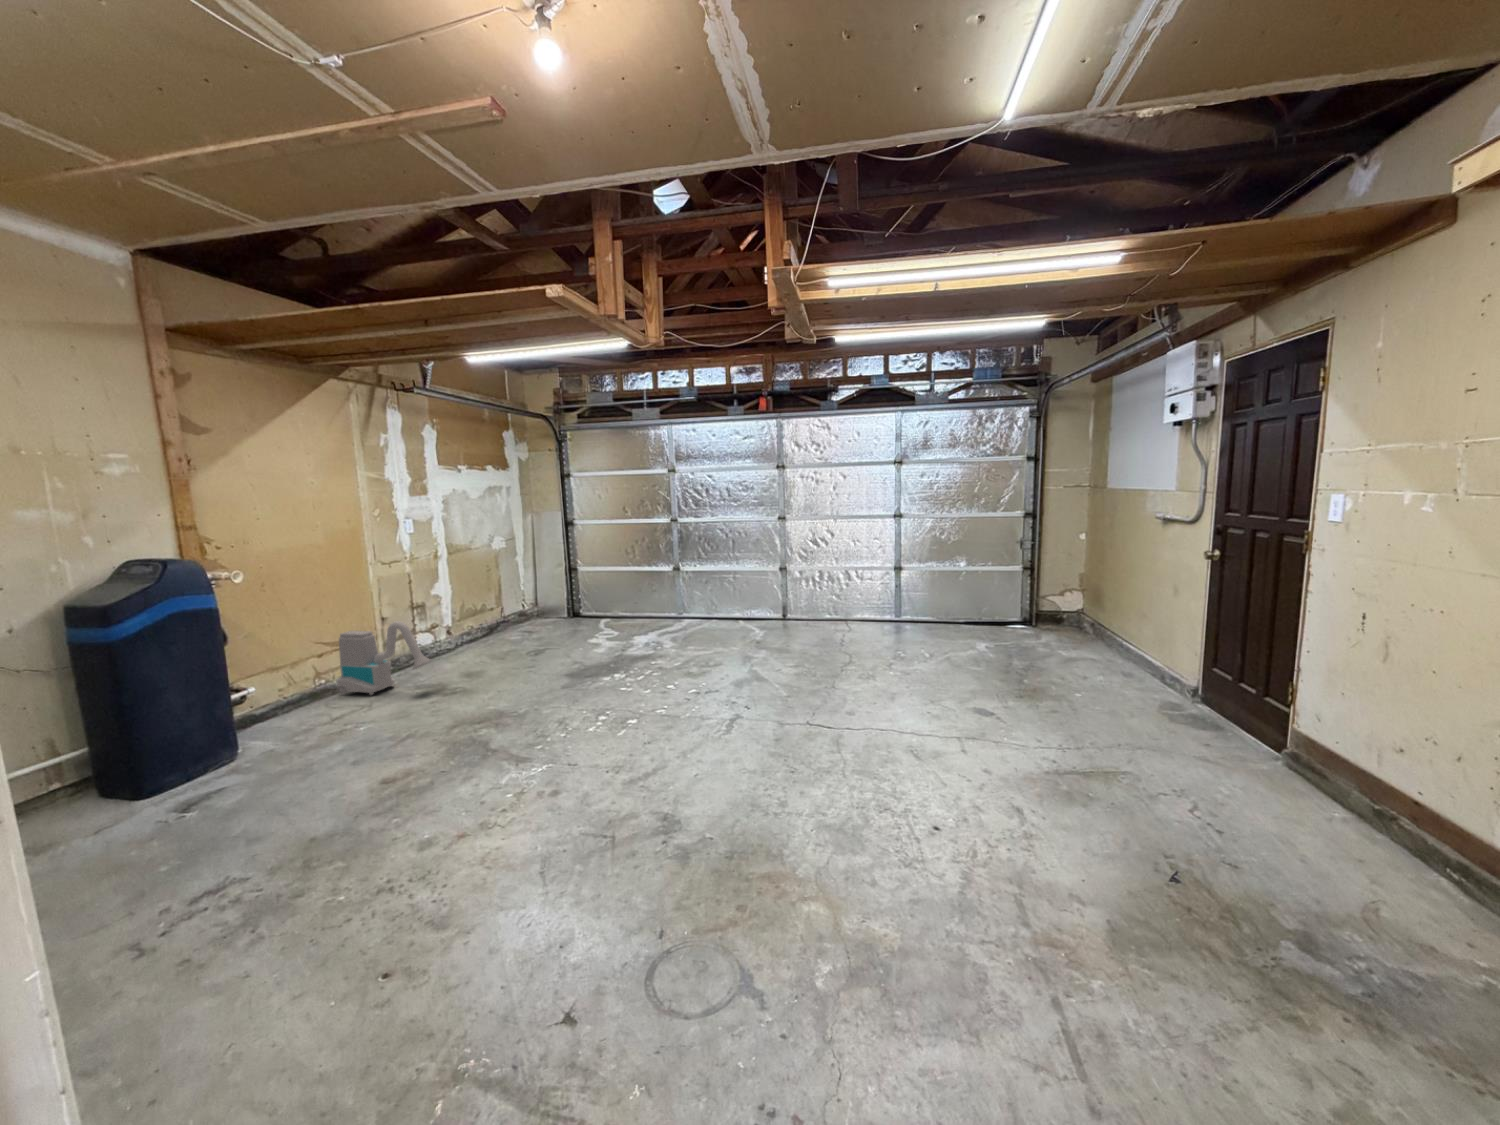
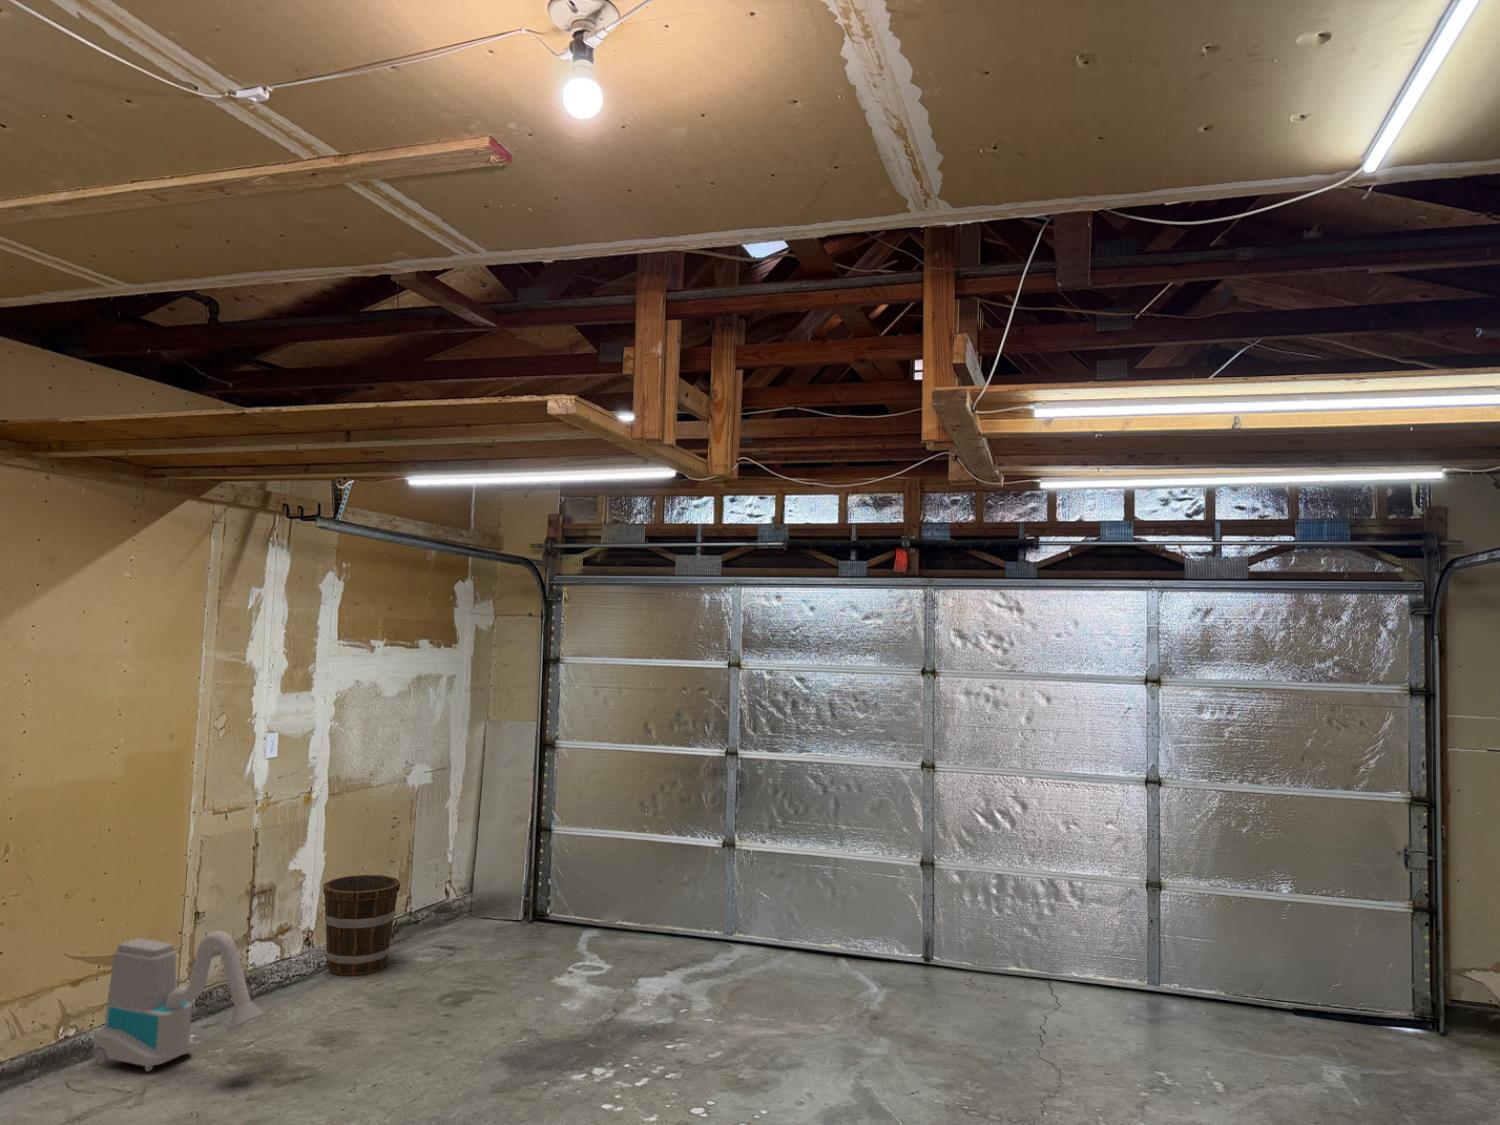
bucket: none [452,596,496,648] -> present [323,875,400,976]

